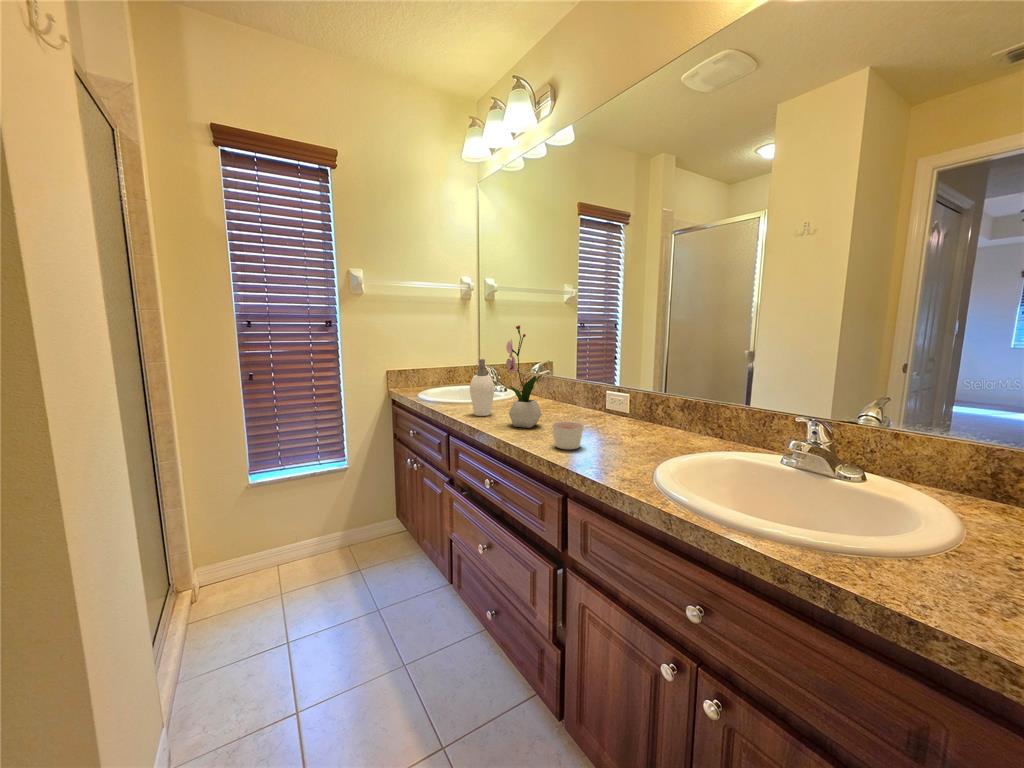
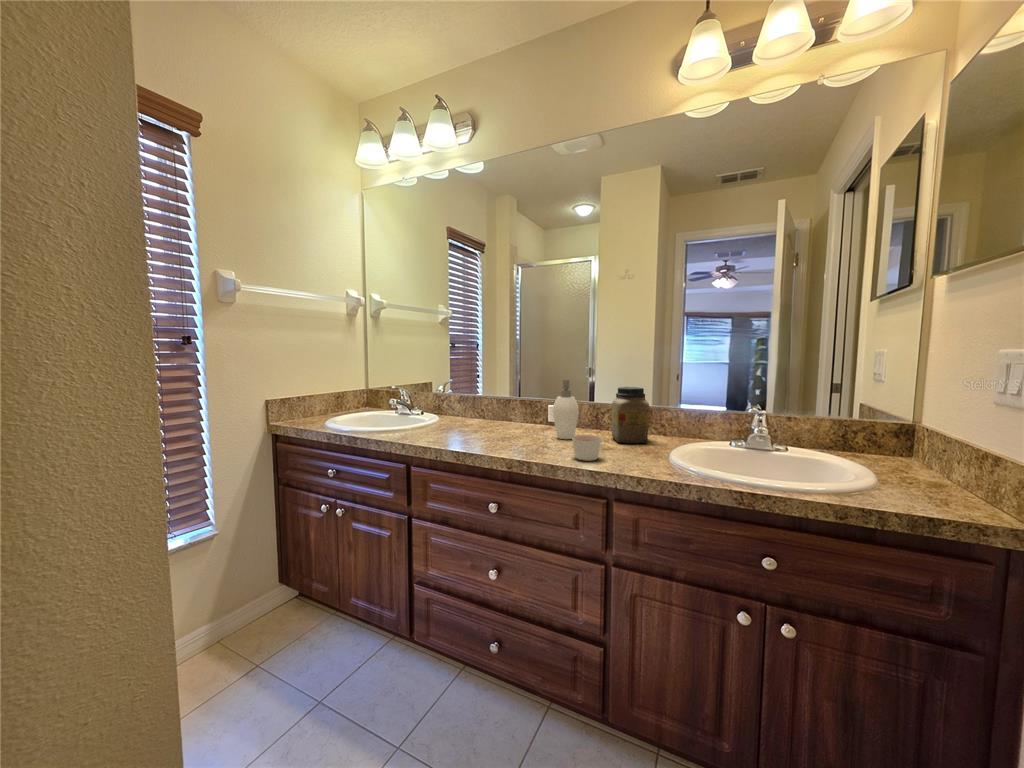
flower arrangement: present [506,326,543,428] -> none [487,345,530,448]
soap dispenser: present [470,359,494,416] -> present [553,380,579,439]
jar: none [638,375,683,442] -> present [612,387,649,443]

